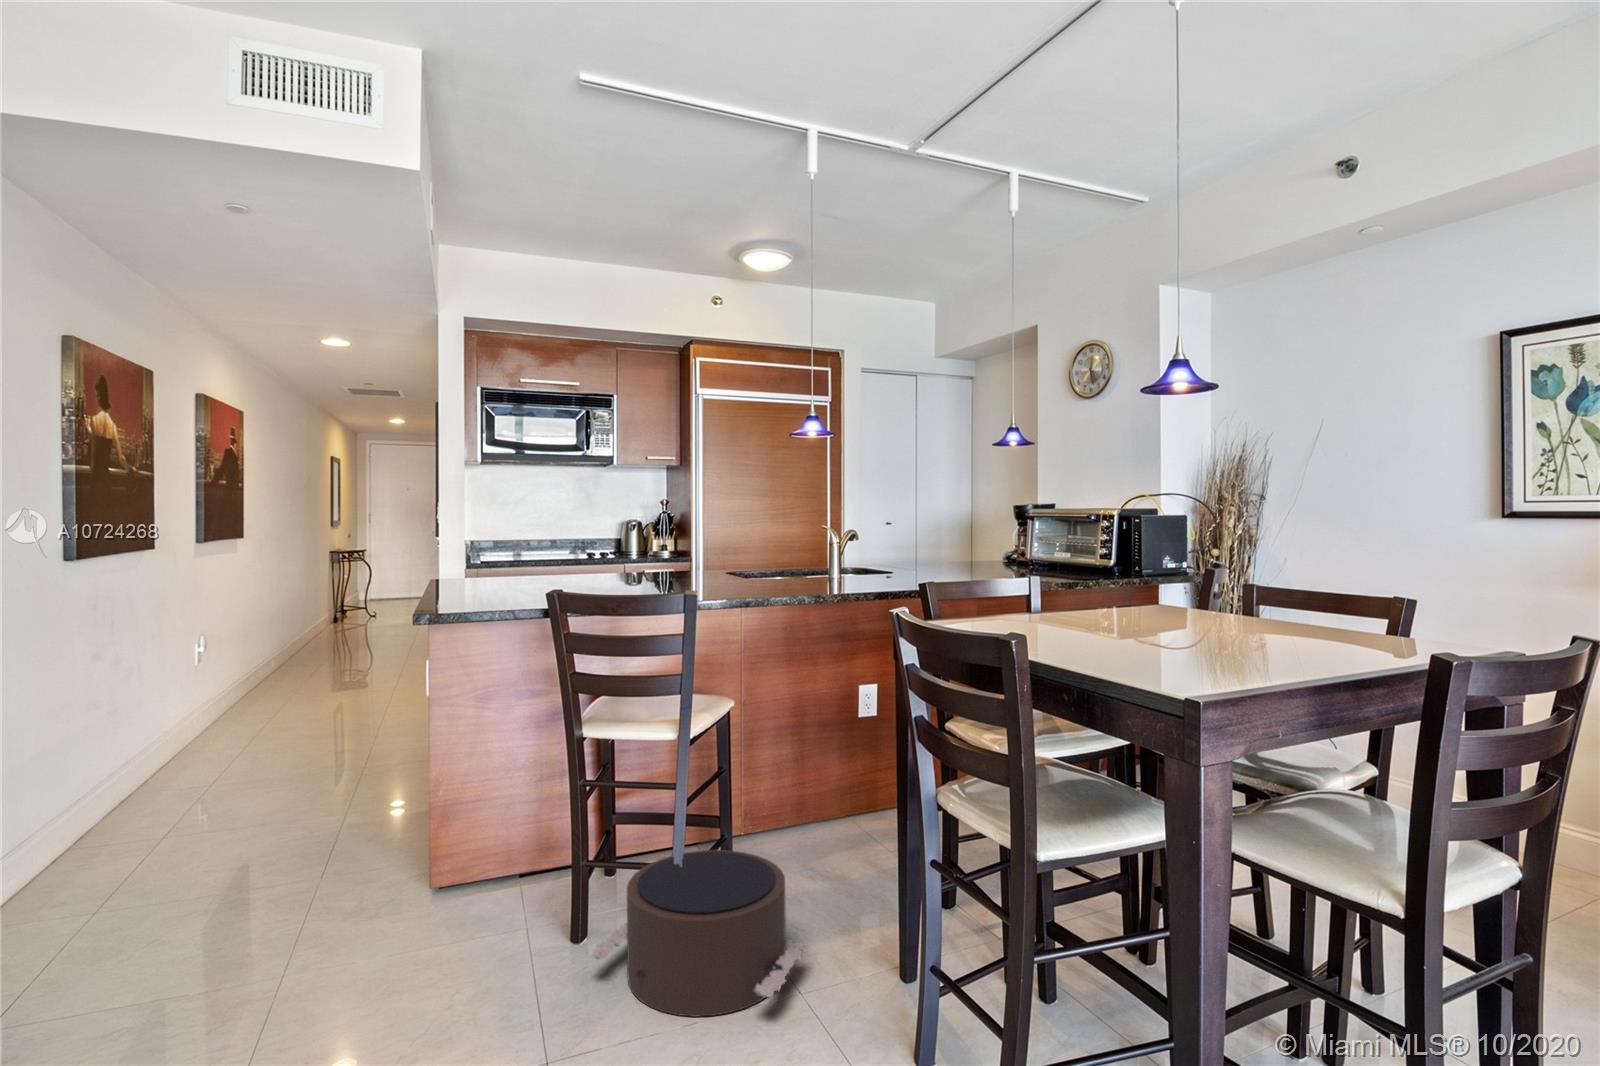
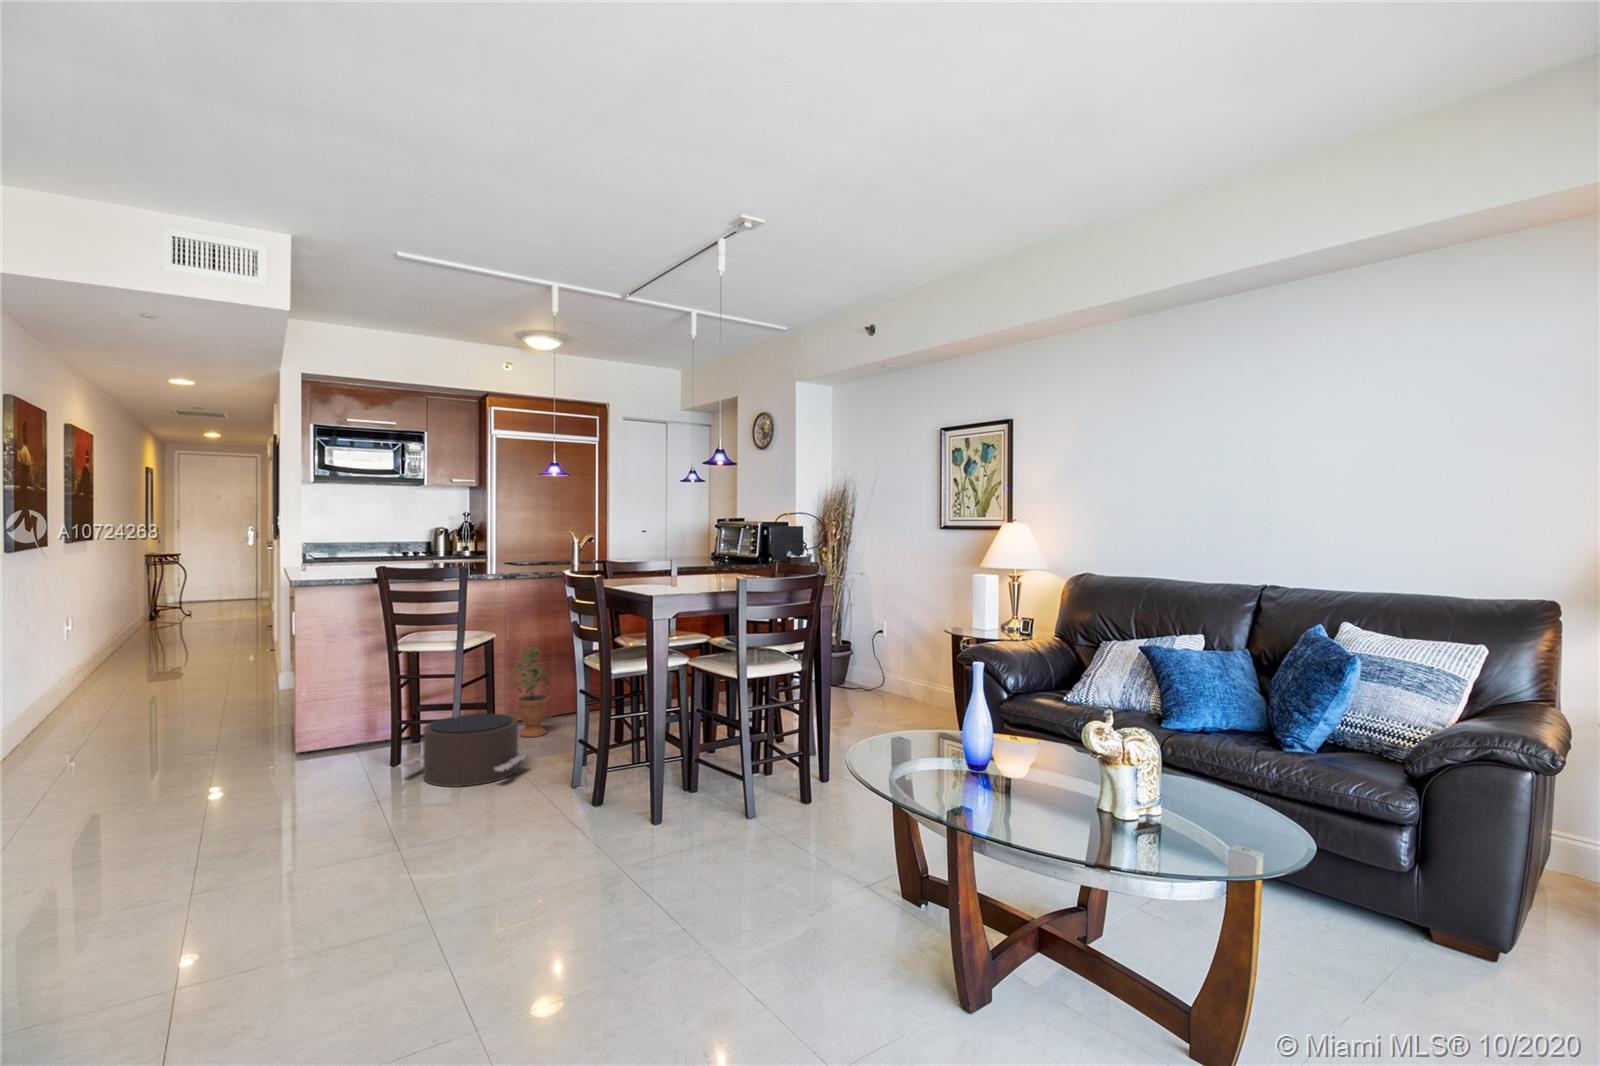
potted plant: none [751,711,813,870] -> present [514,646,549,737]

